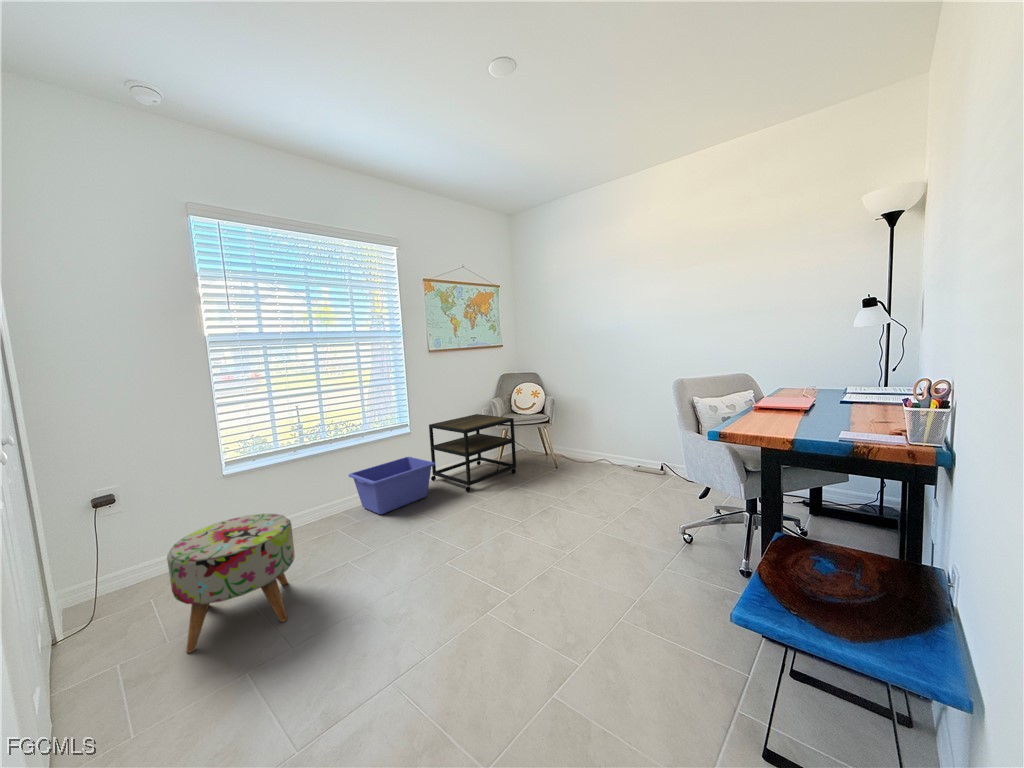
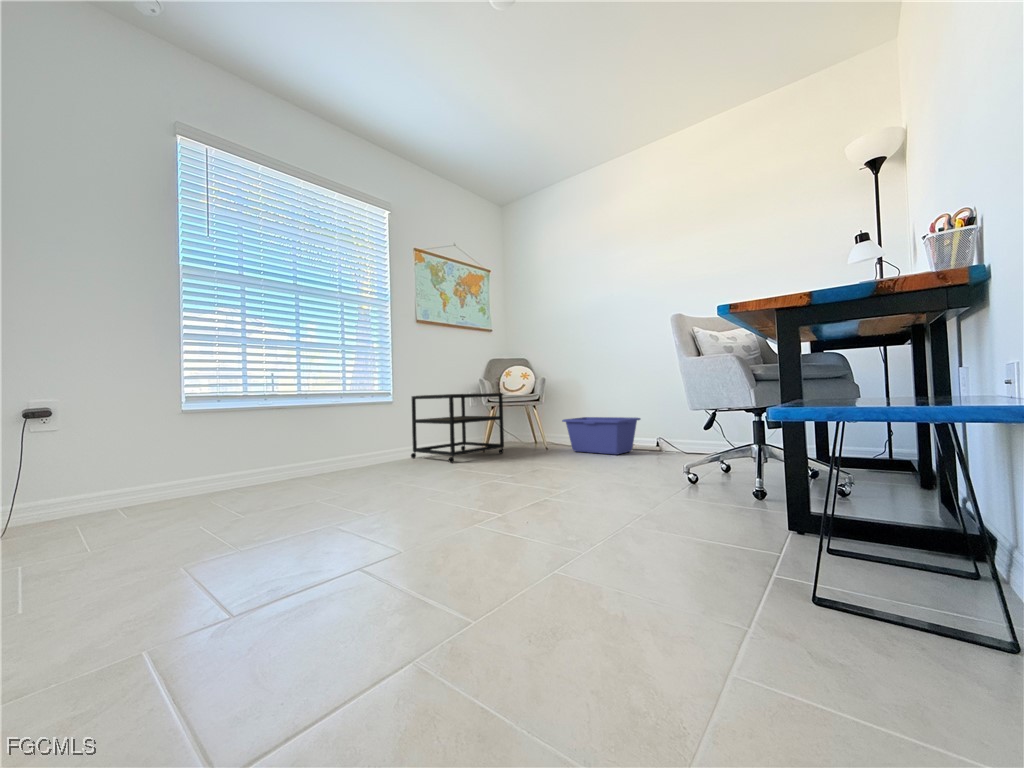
storage bin: present [349,457,435,514] -> present [562,417,640,455]
ottoman: present [167,514,295,653] -> none [103,426,253,550]

